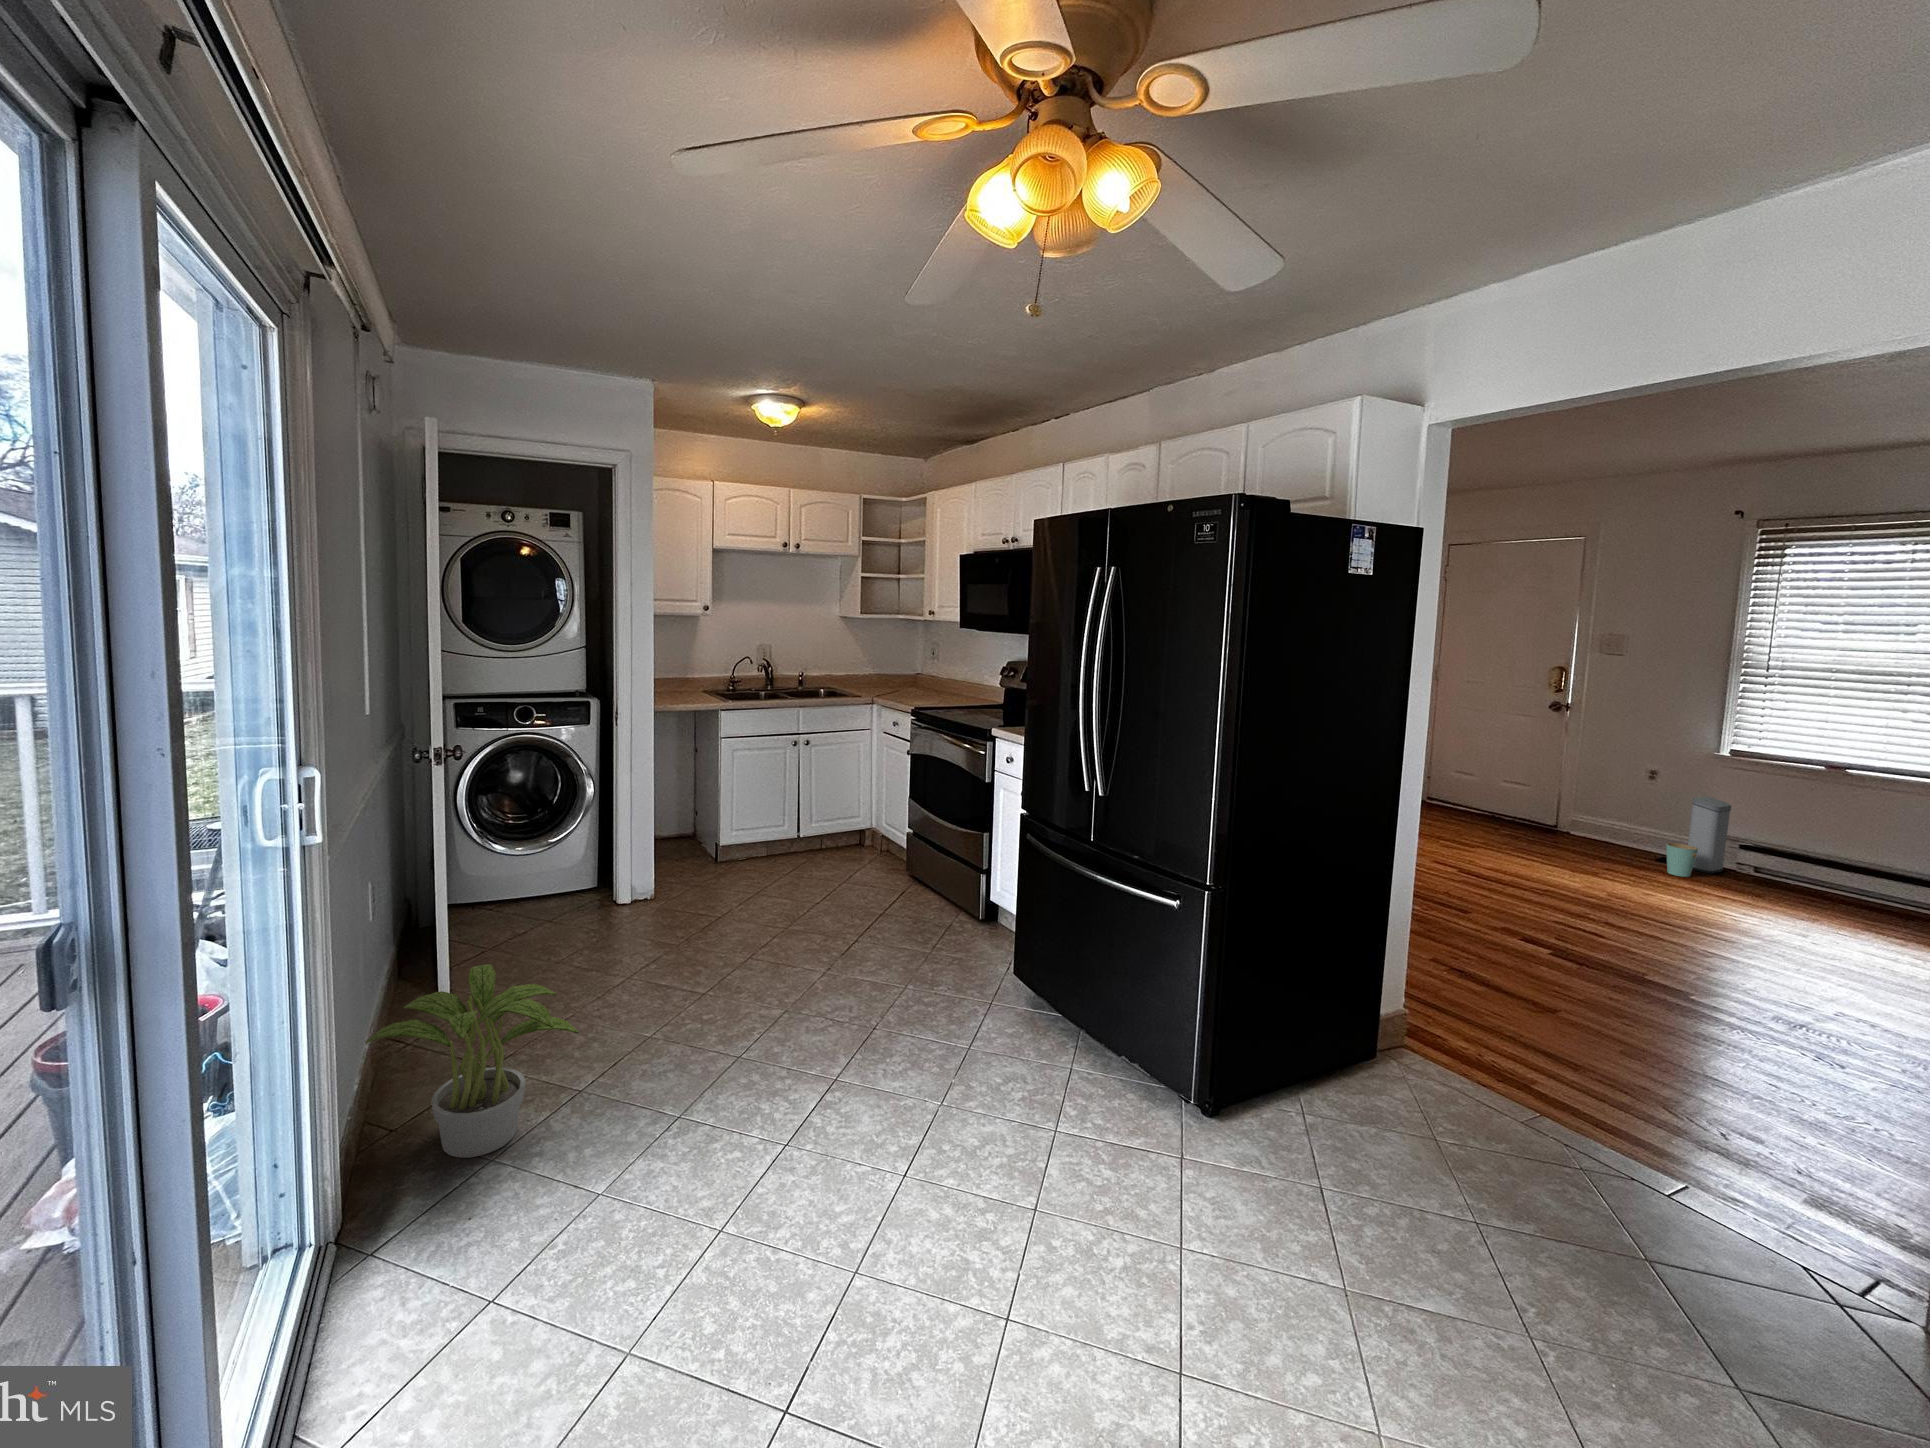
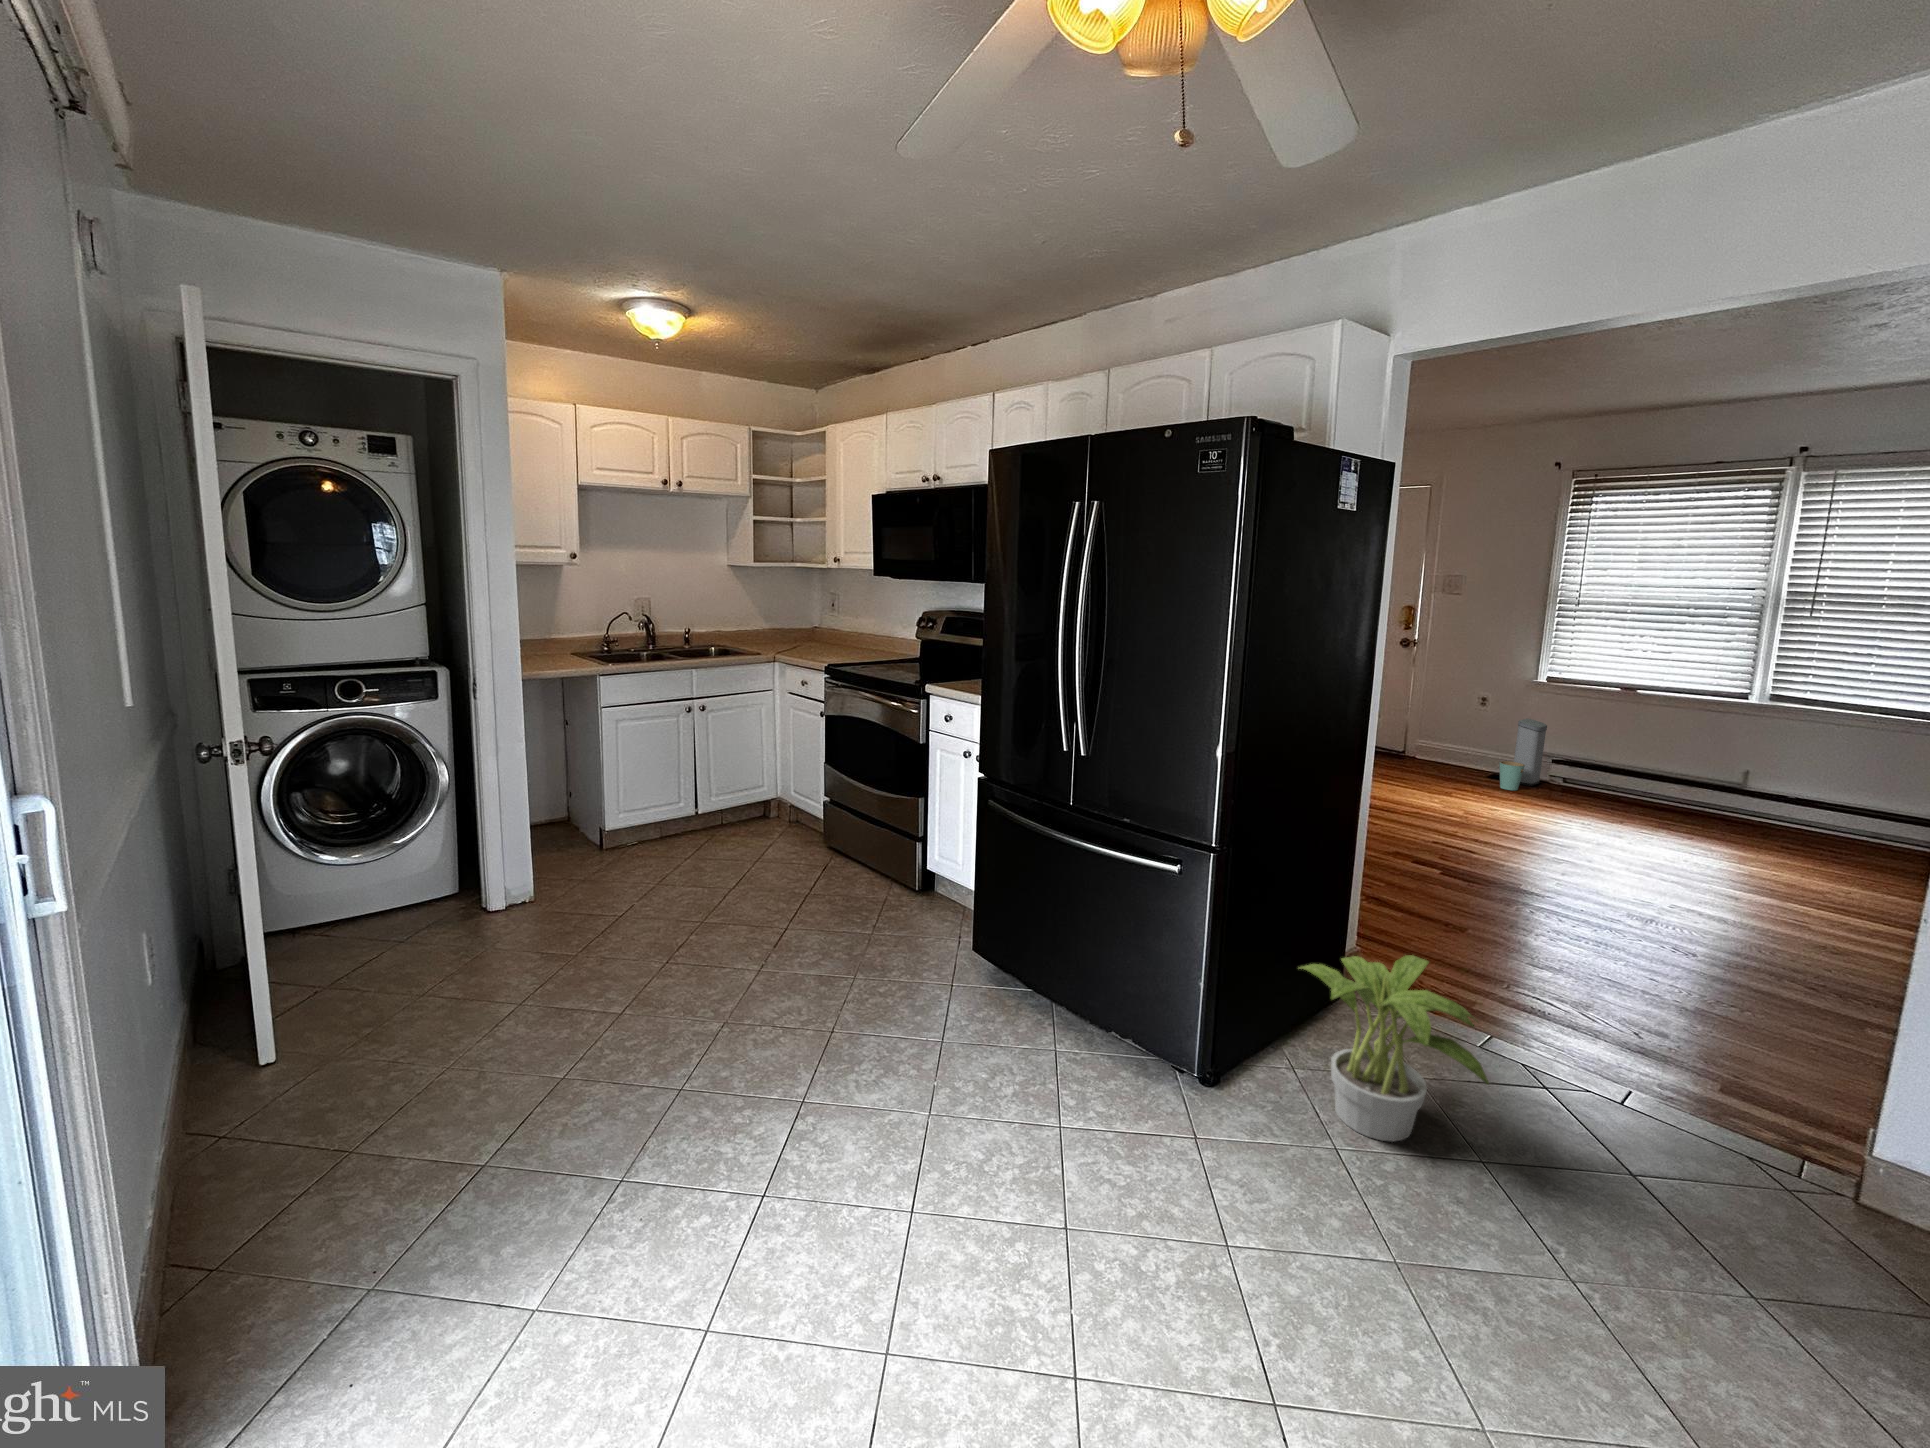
potted plant: present [365,964,578,1158] -> present [1299,955,1489,1142]

